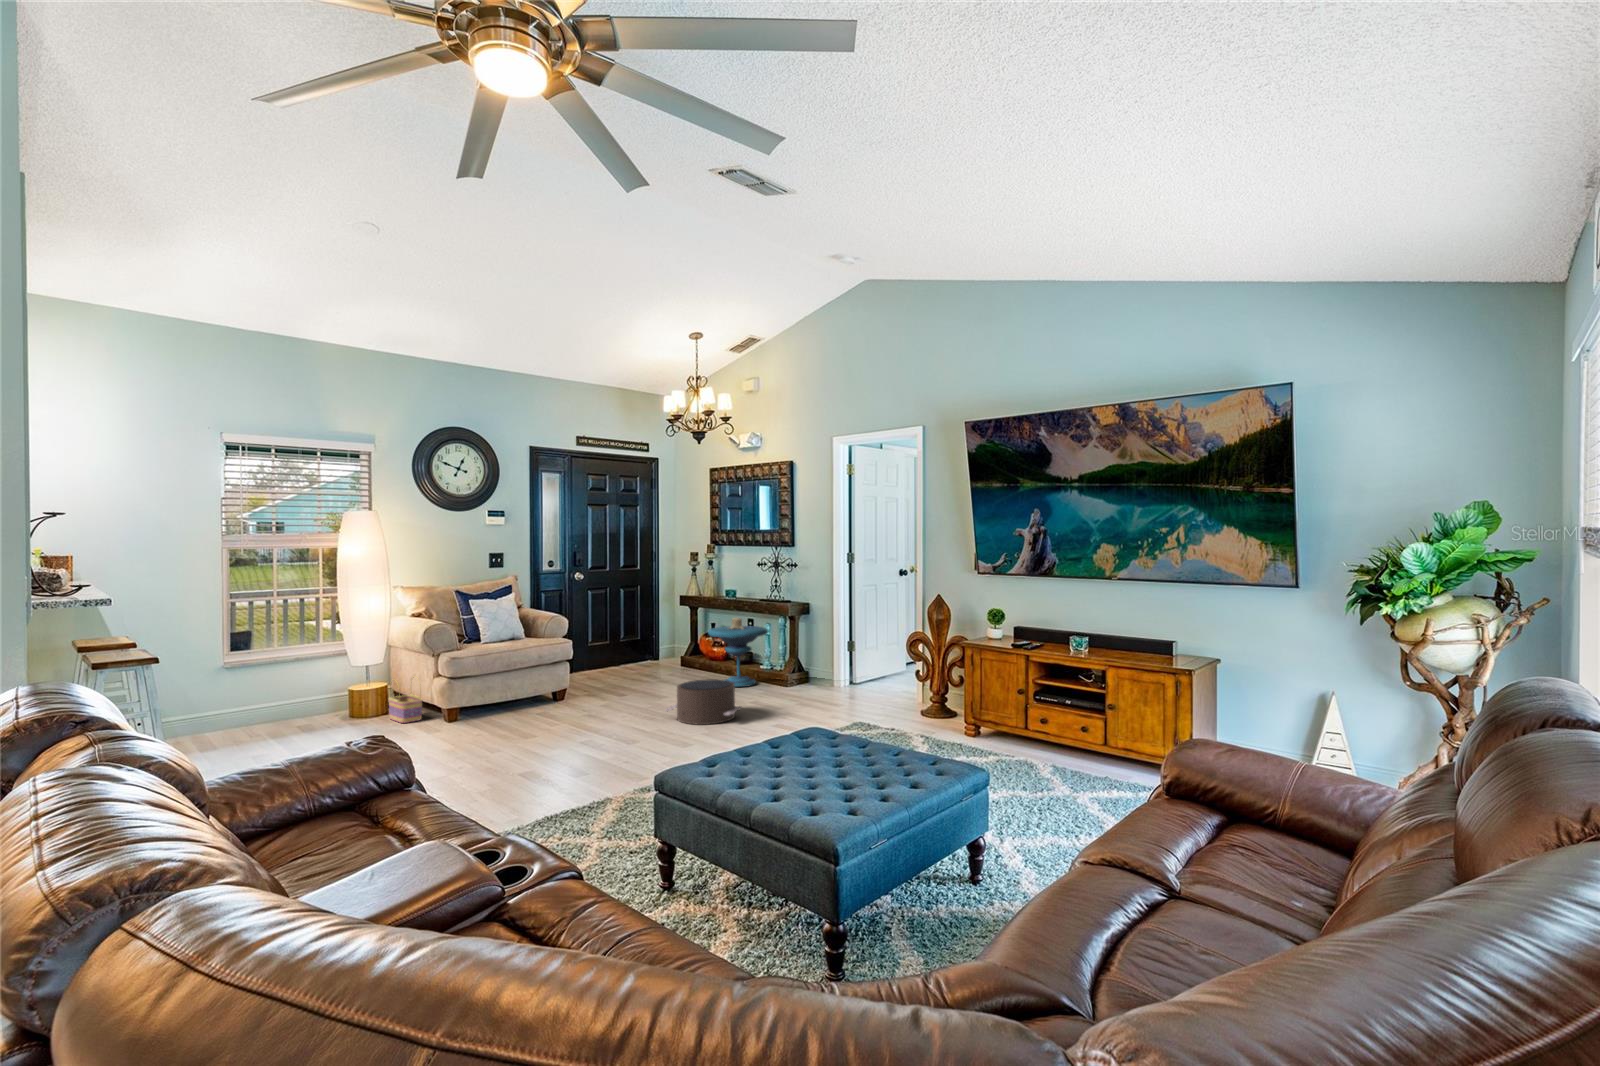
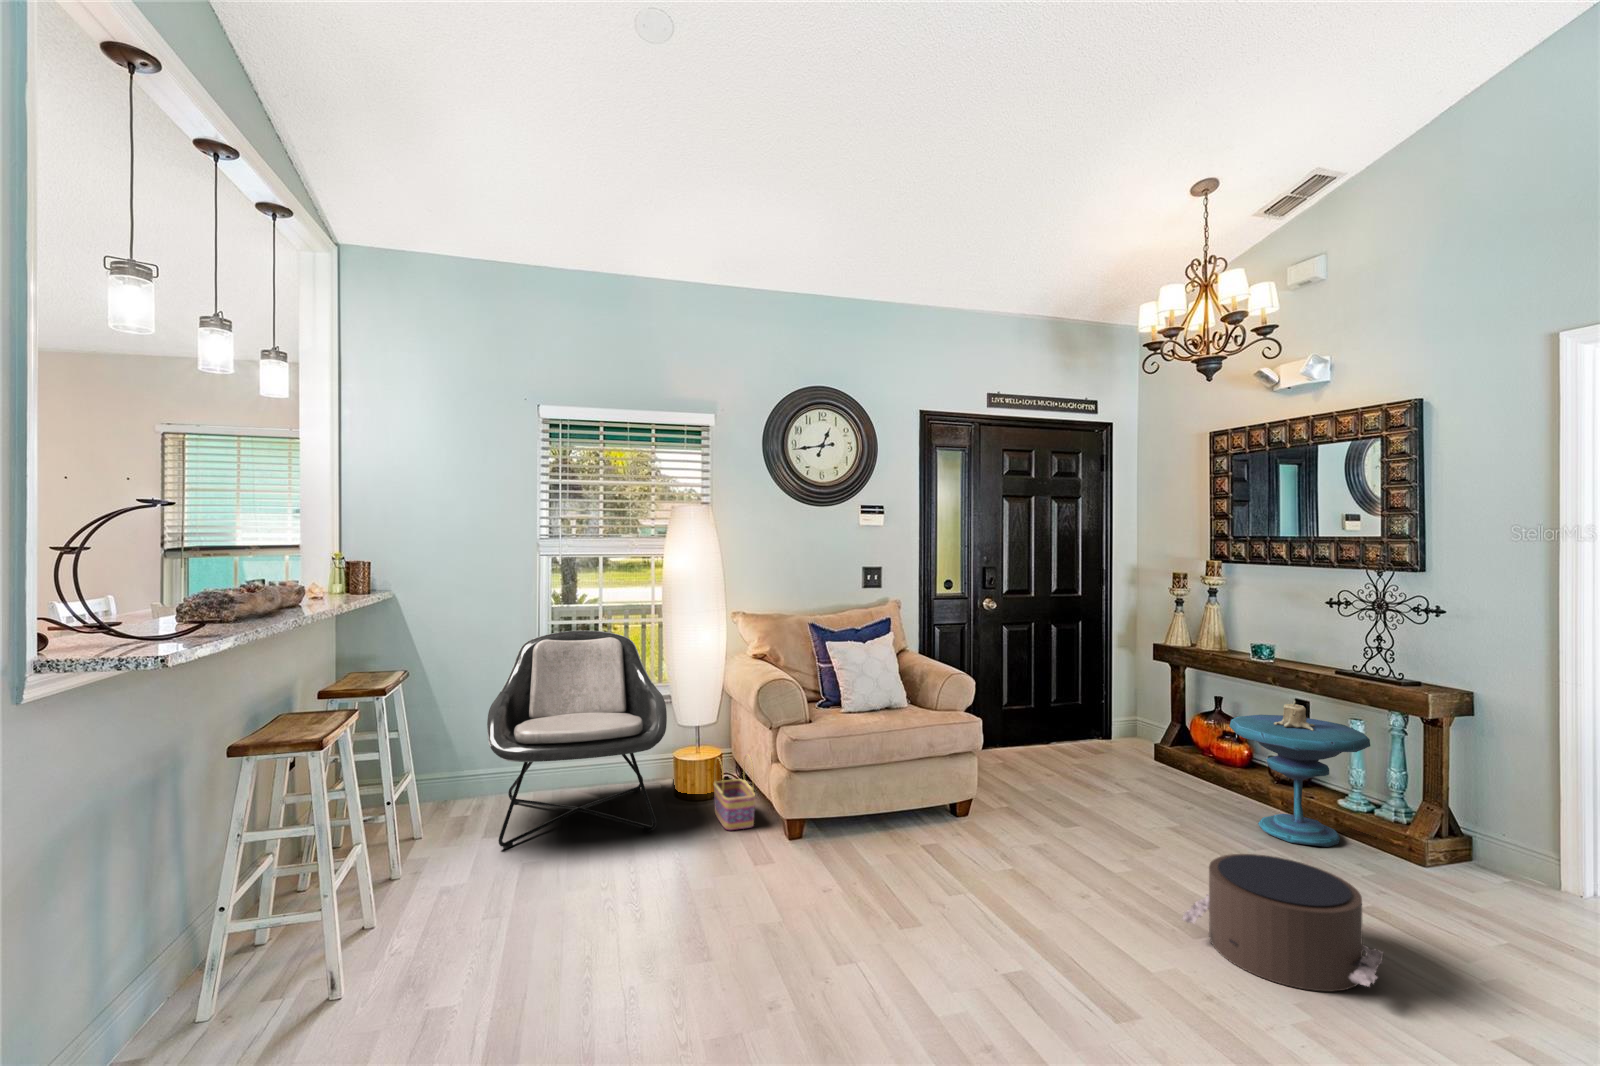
lounge chair: none [208,604,356,751] -> present [487,630,667,849]

